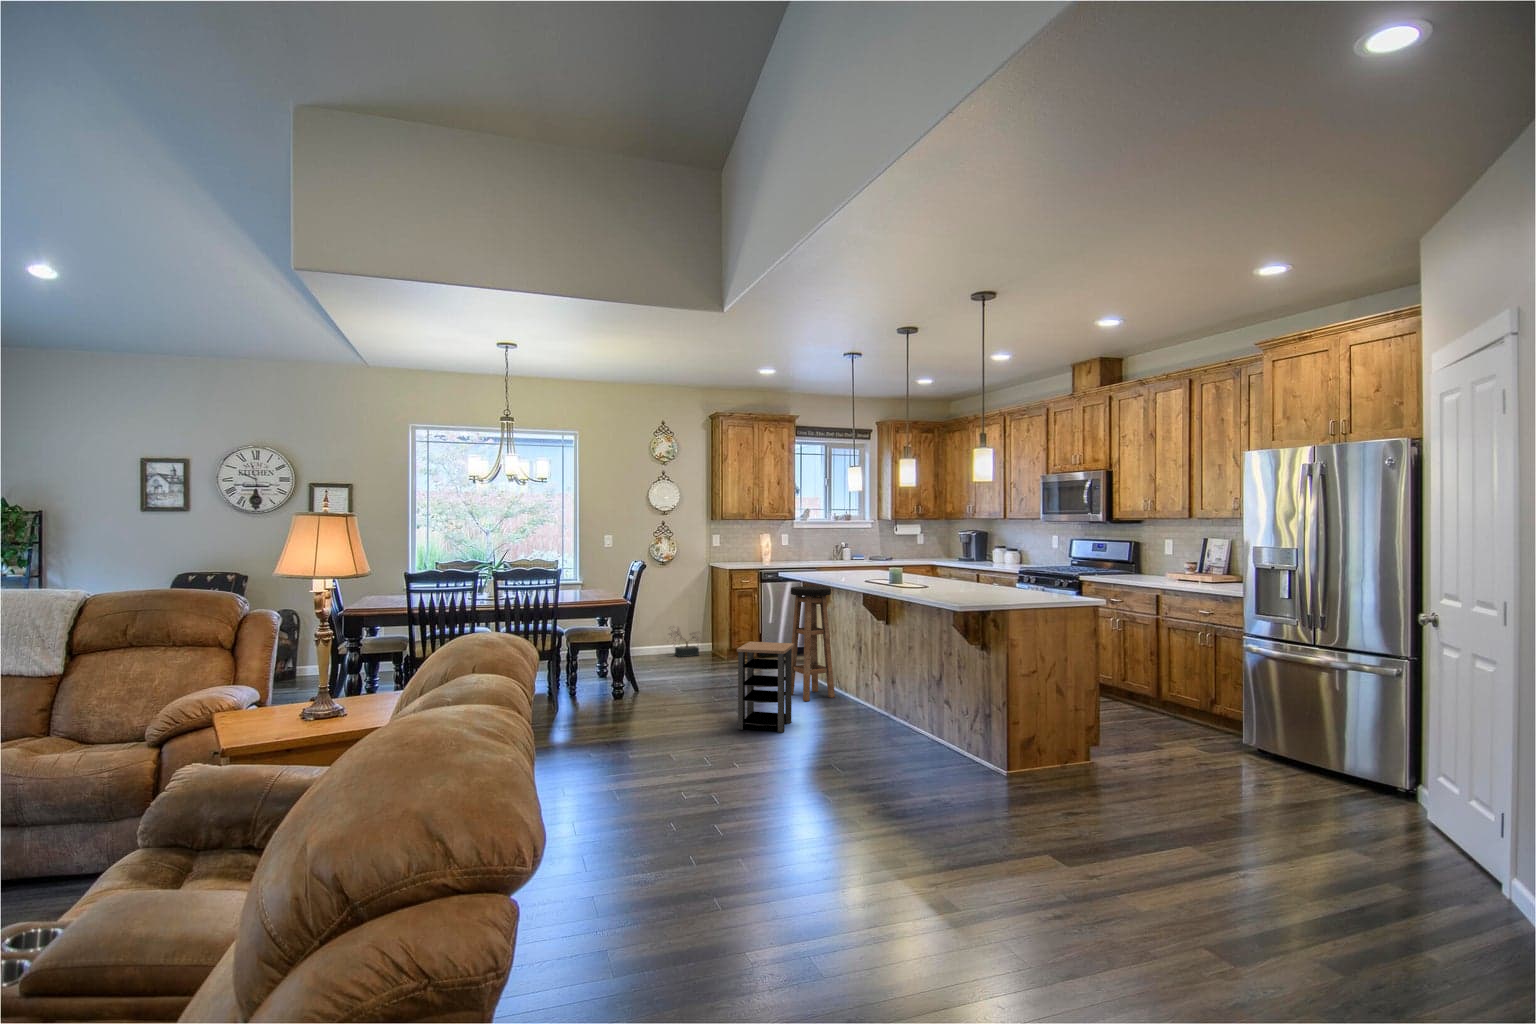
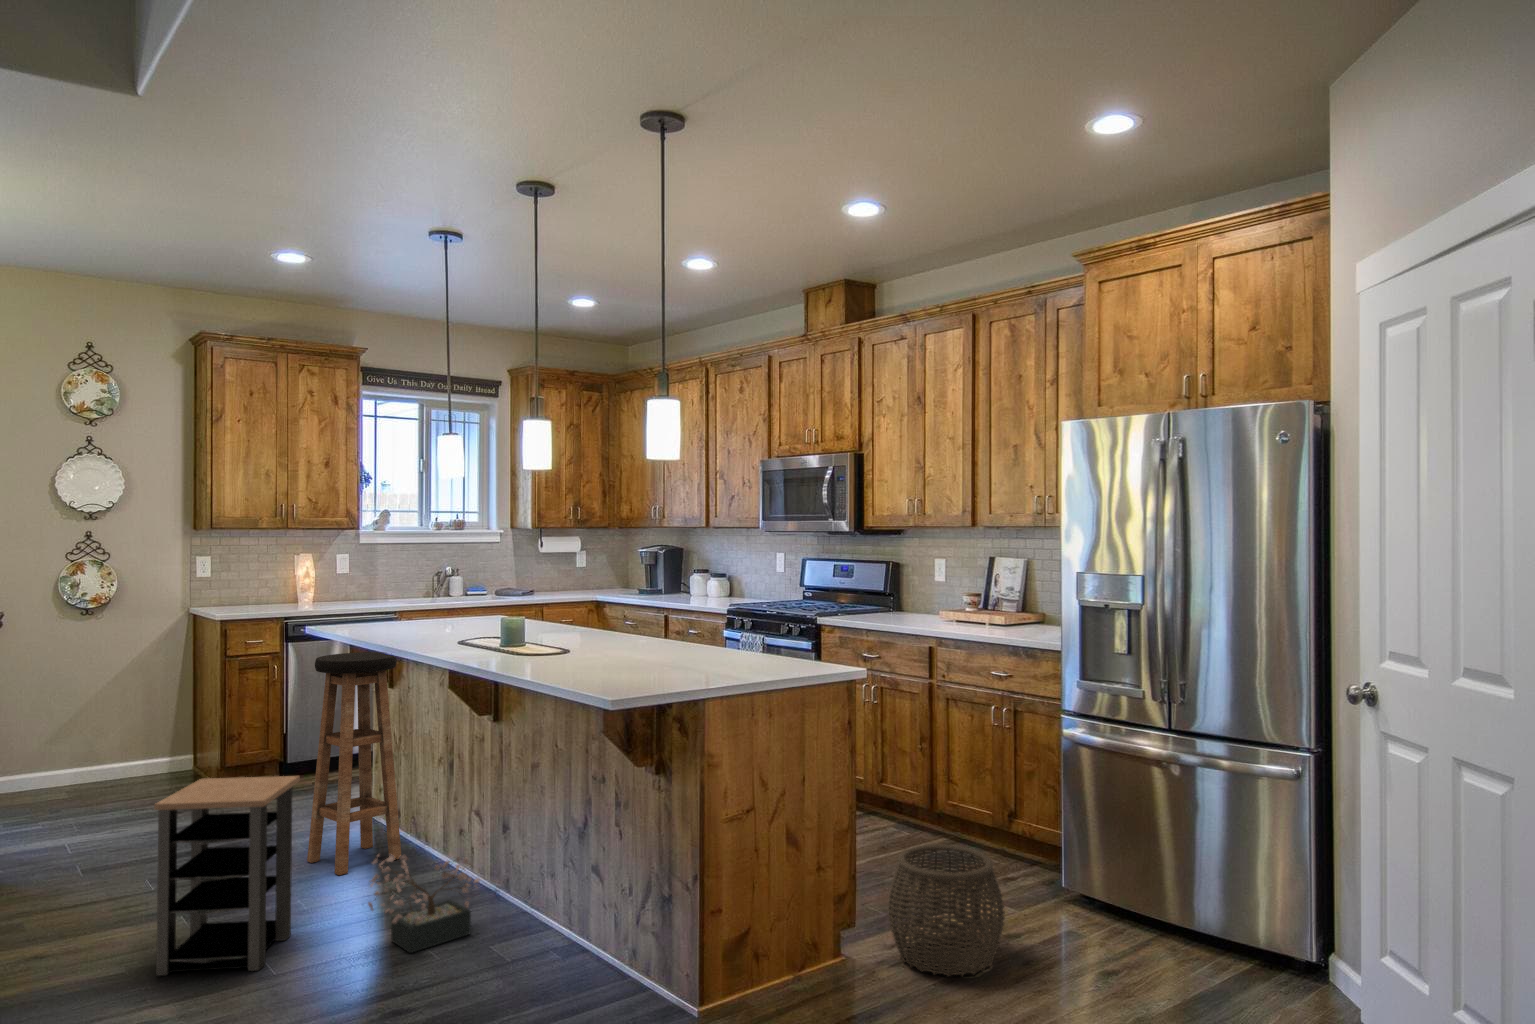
decorative plant: present [669,627,699,657] -> present [368,854,479,953]
woven basket: none [1117,705,1193,776] -> present [888,845,1005,976]

